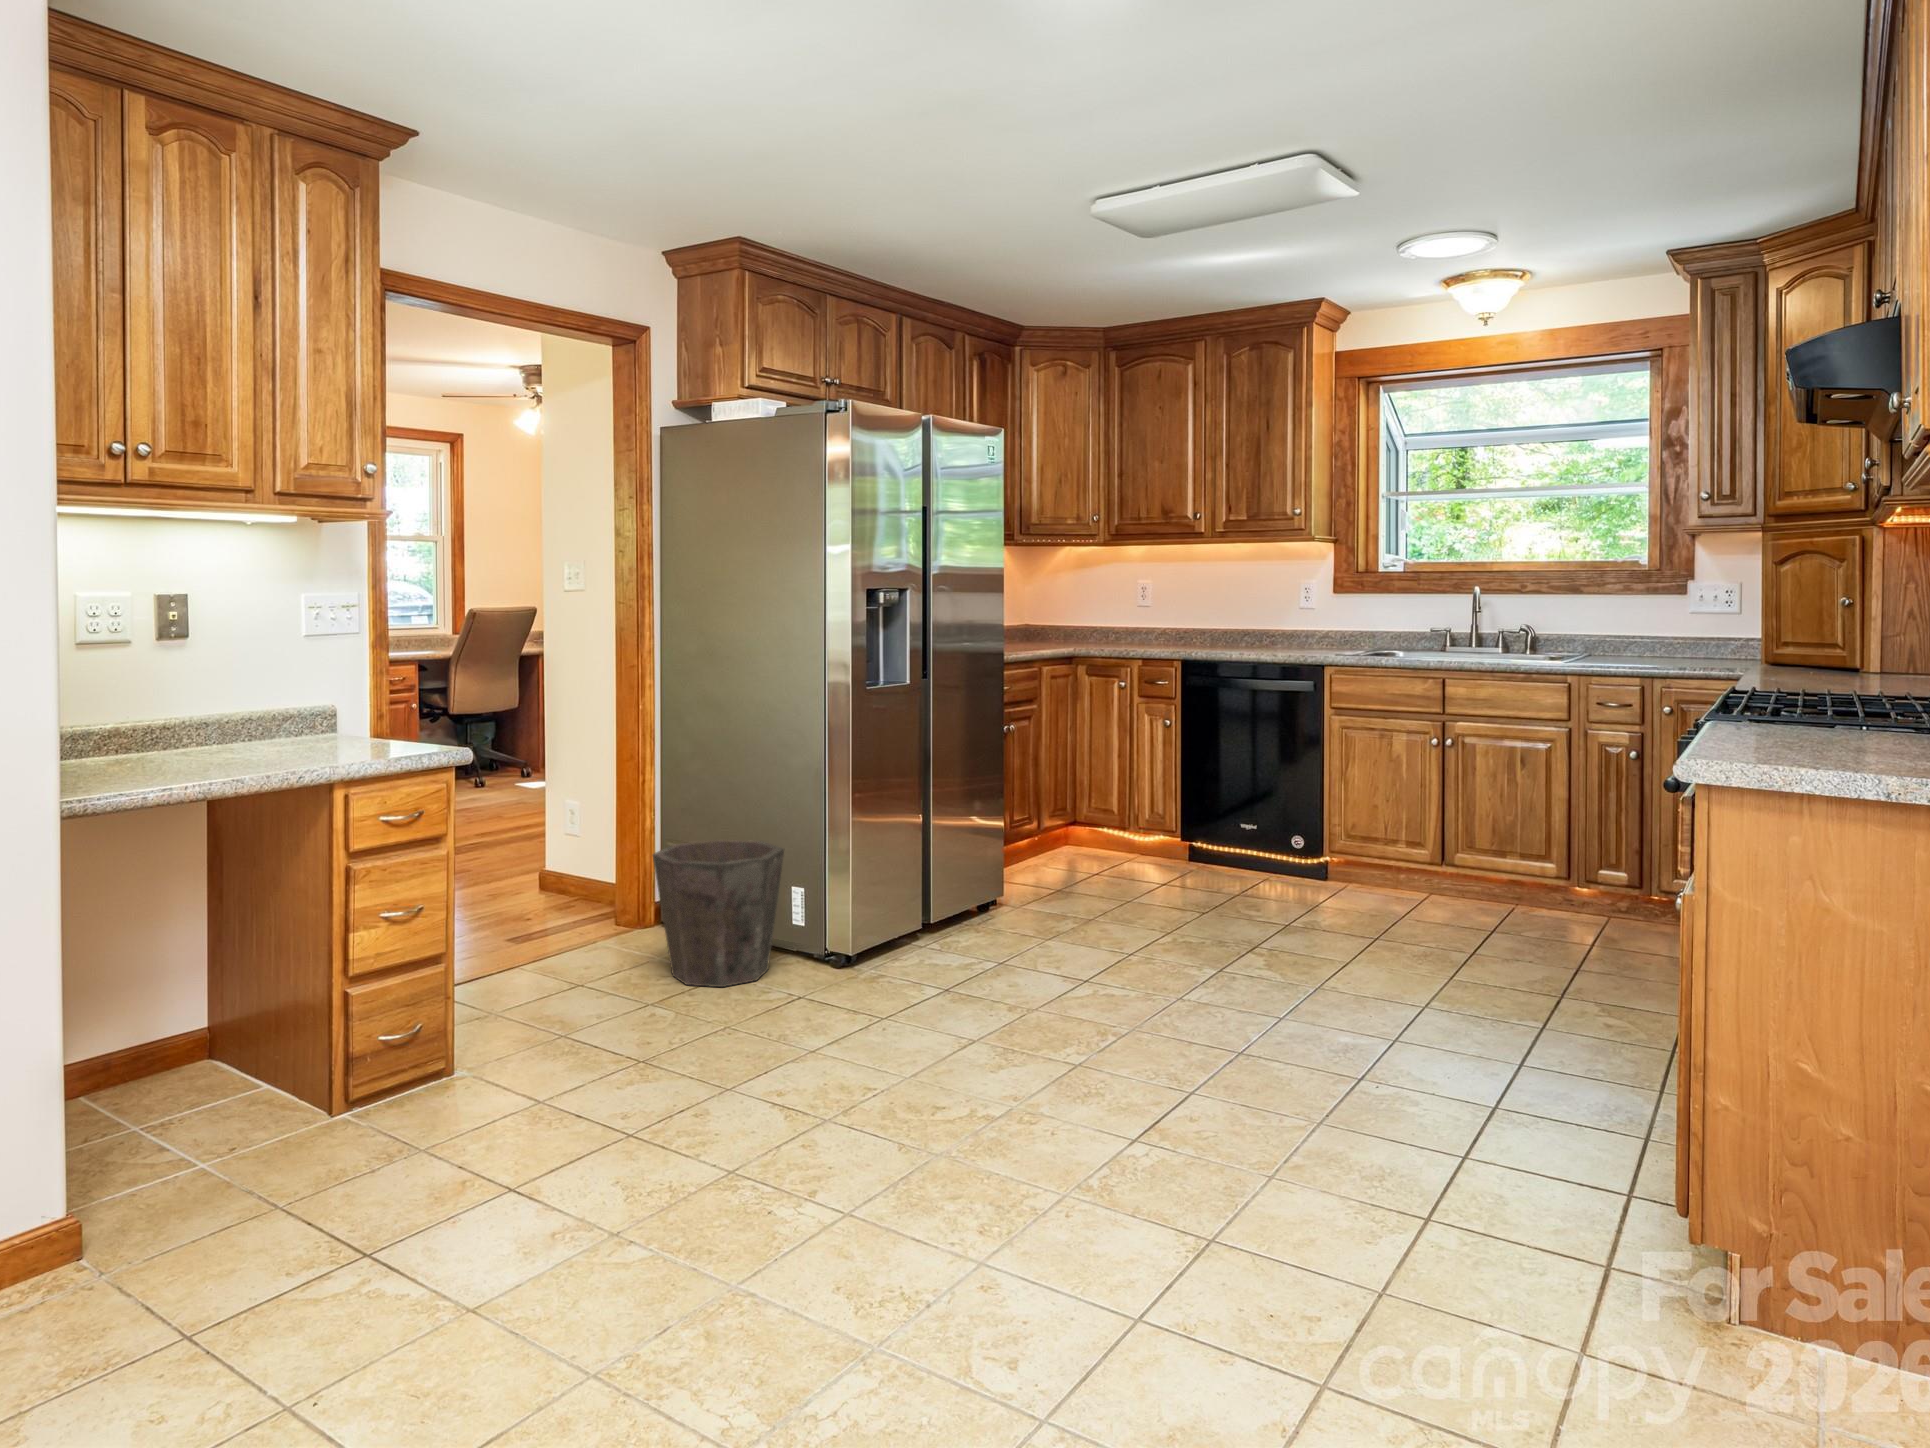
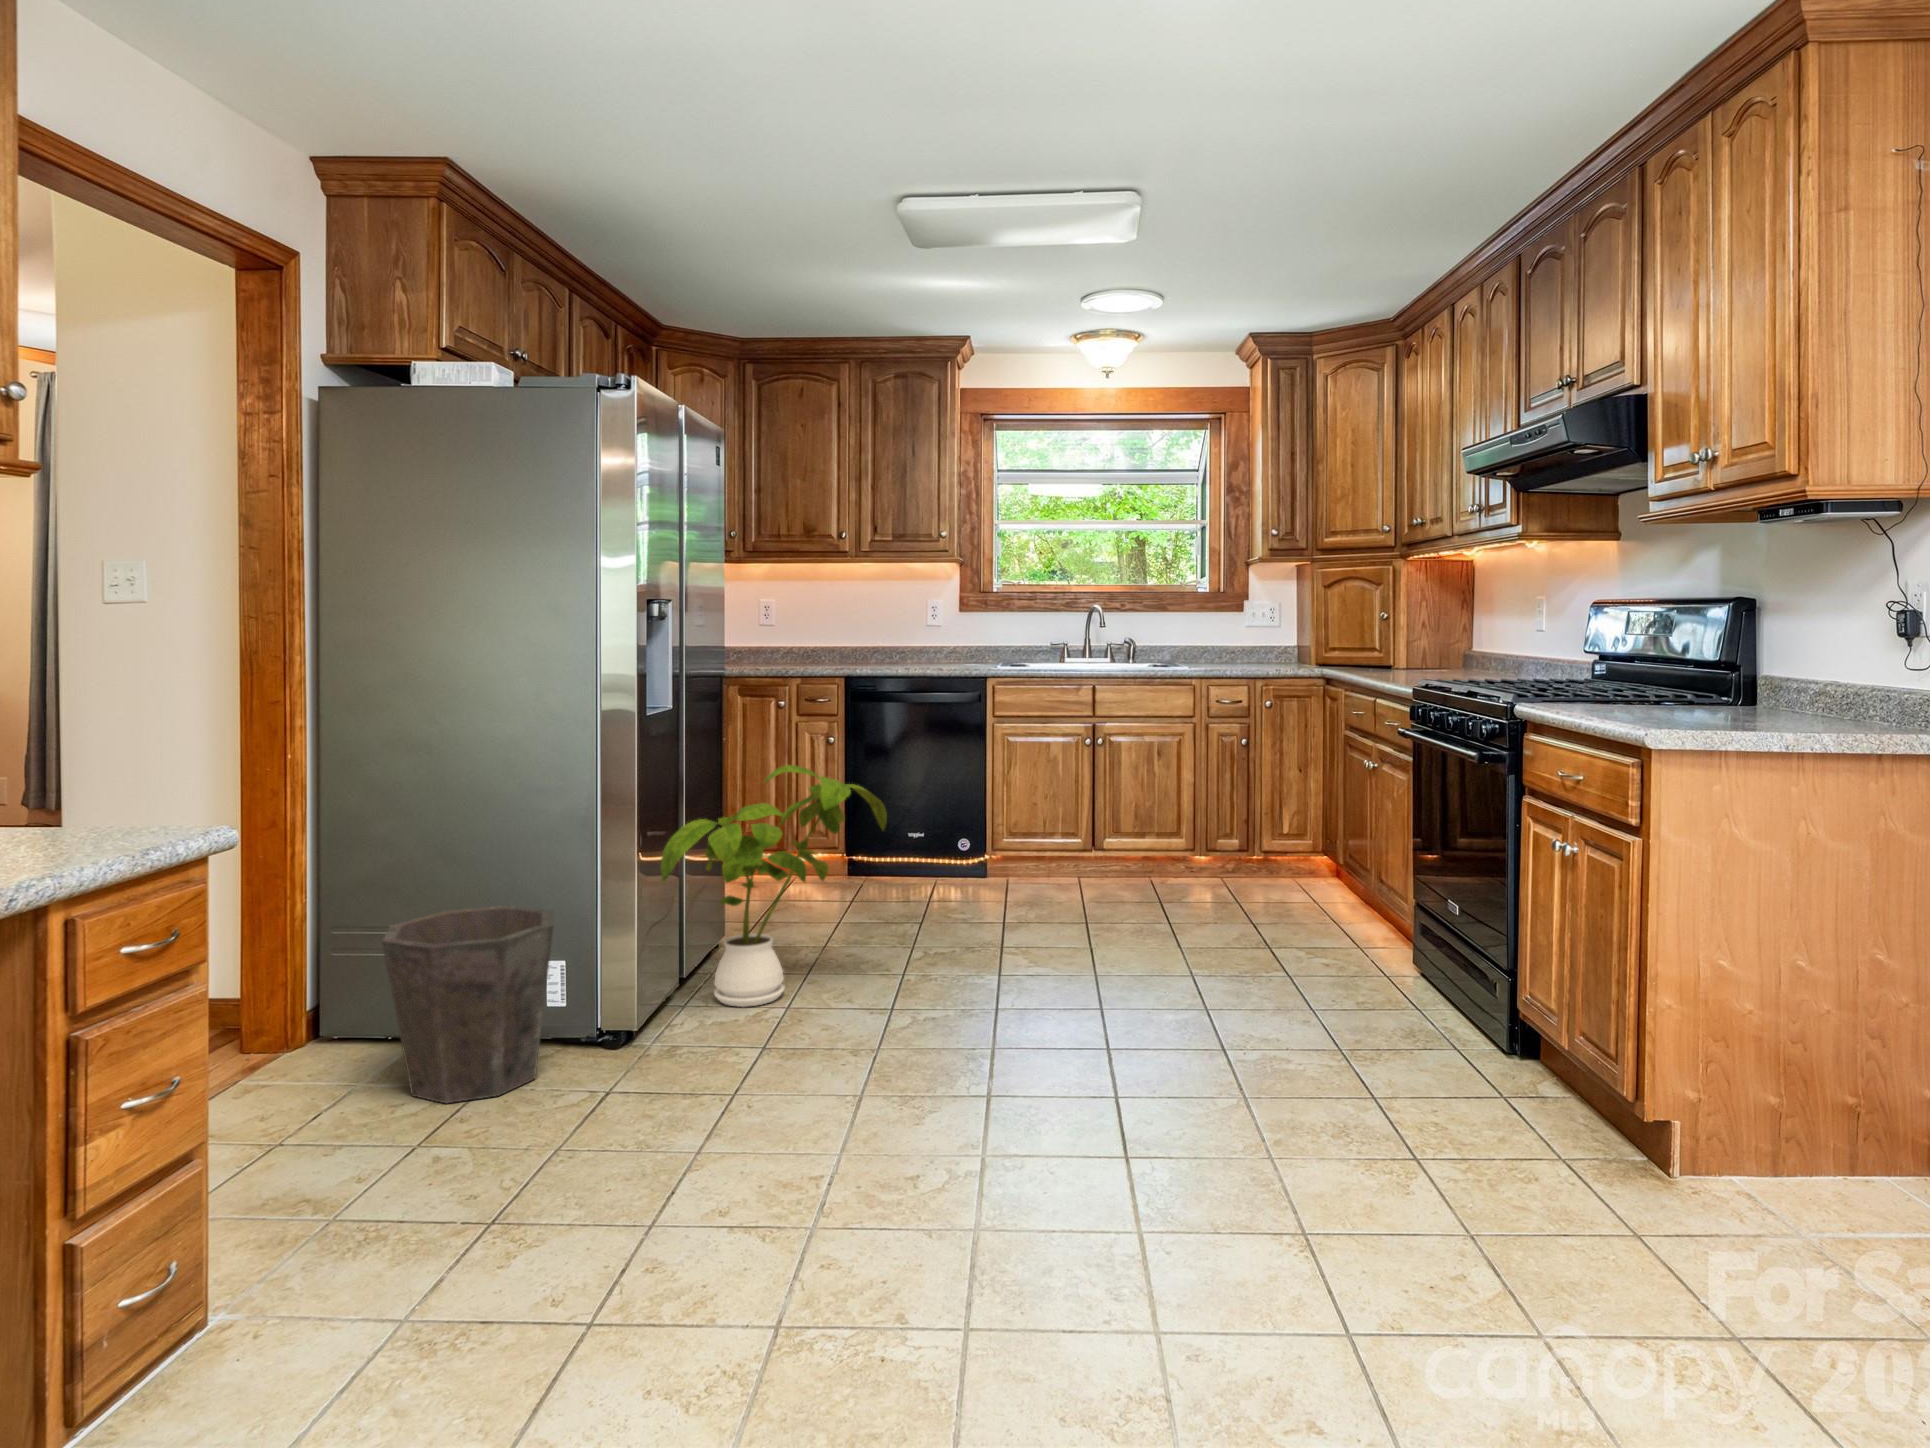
house plant: none [880,743,1092,959] -> present [661,765,887,1007]

